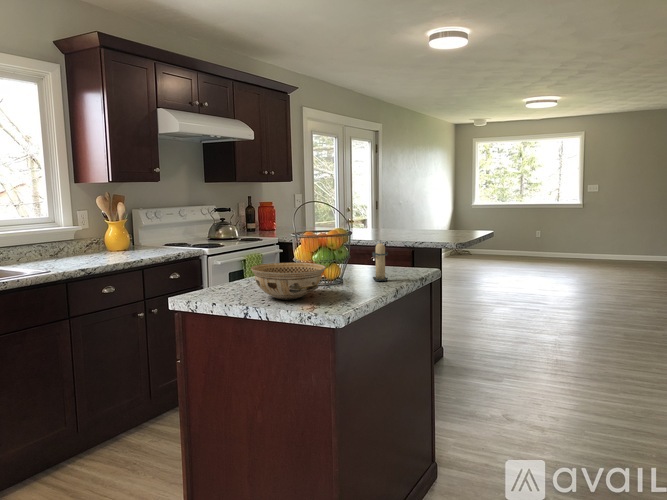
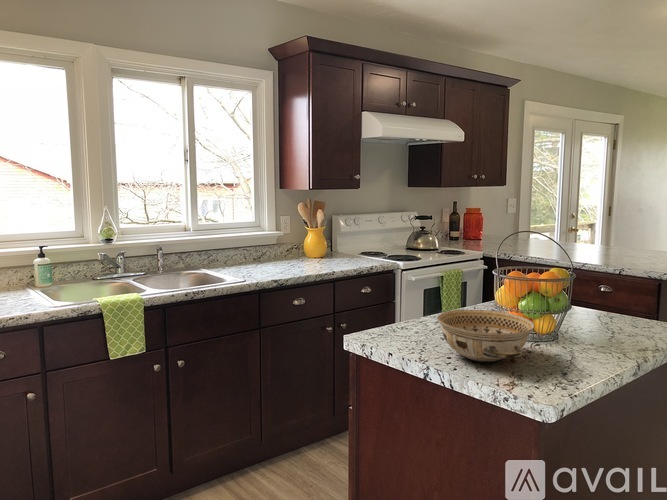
candle: present [372,241,388,281] -> none [597,290,627,344]

